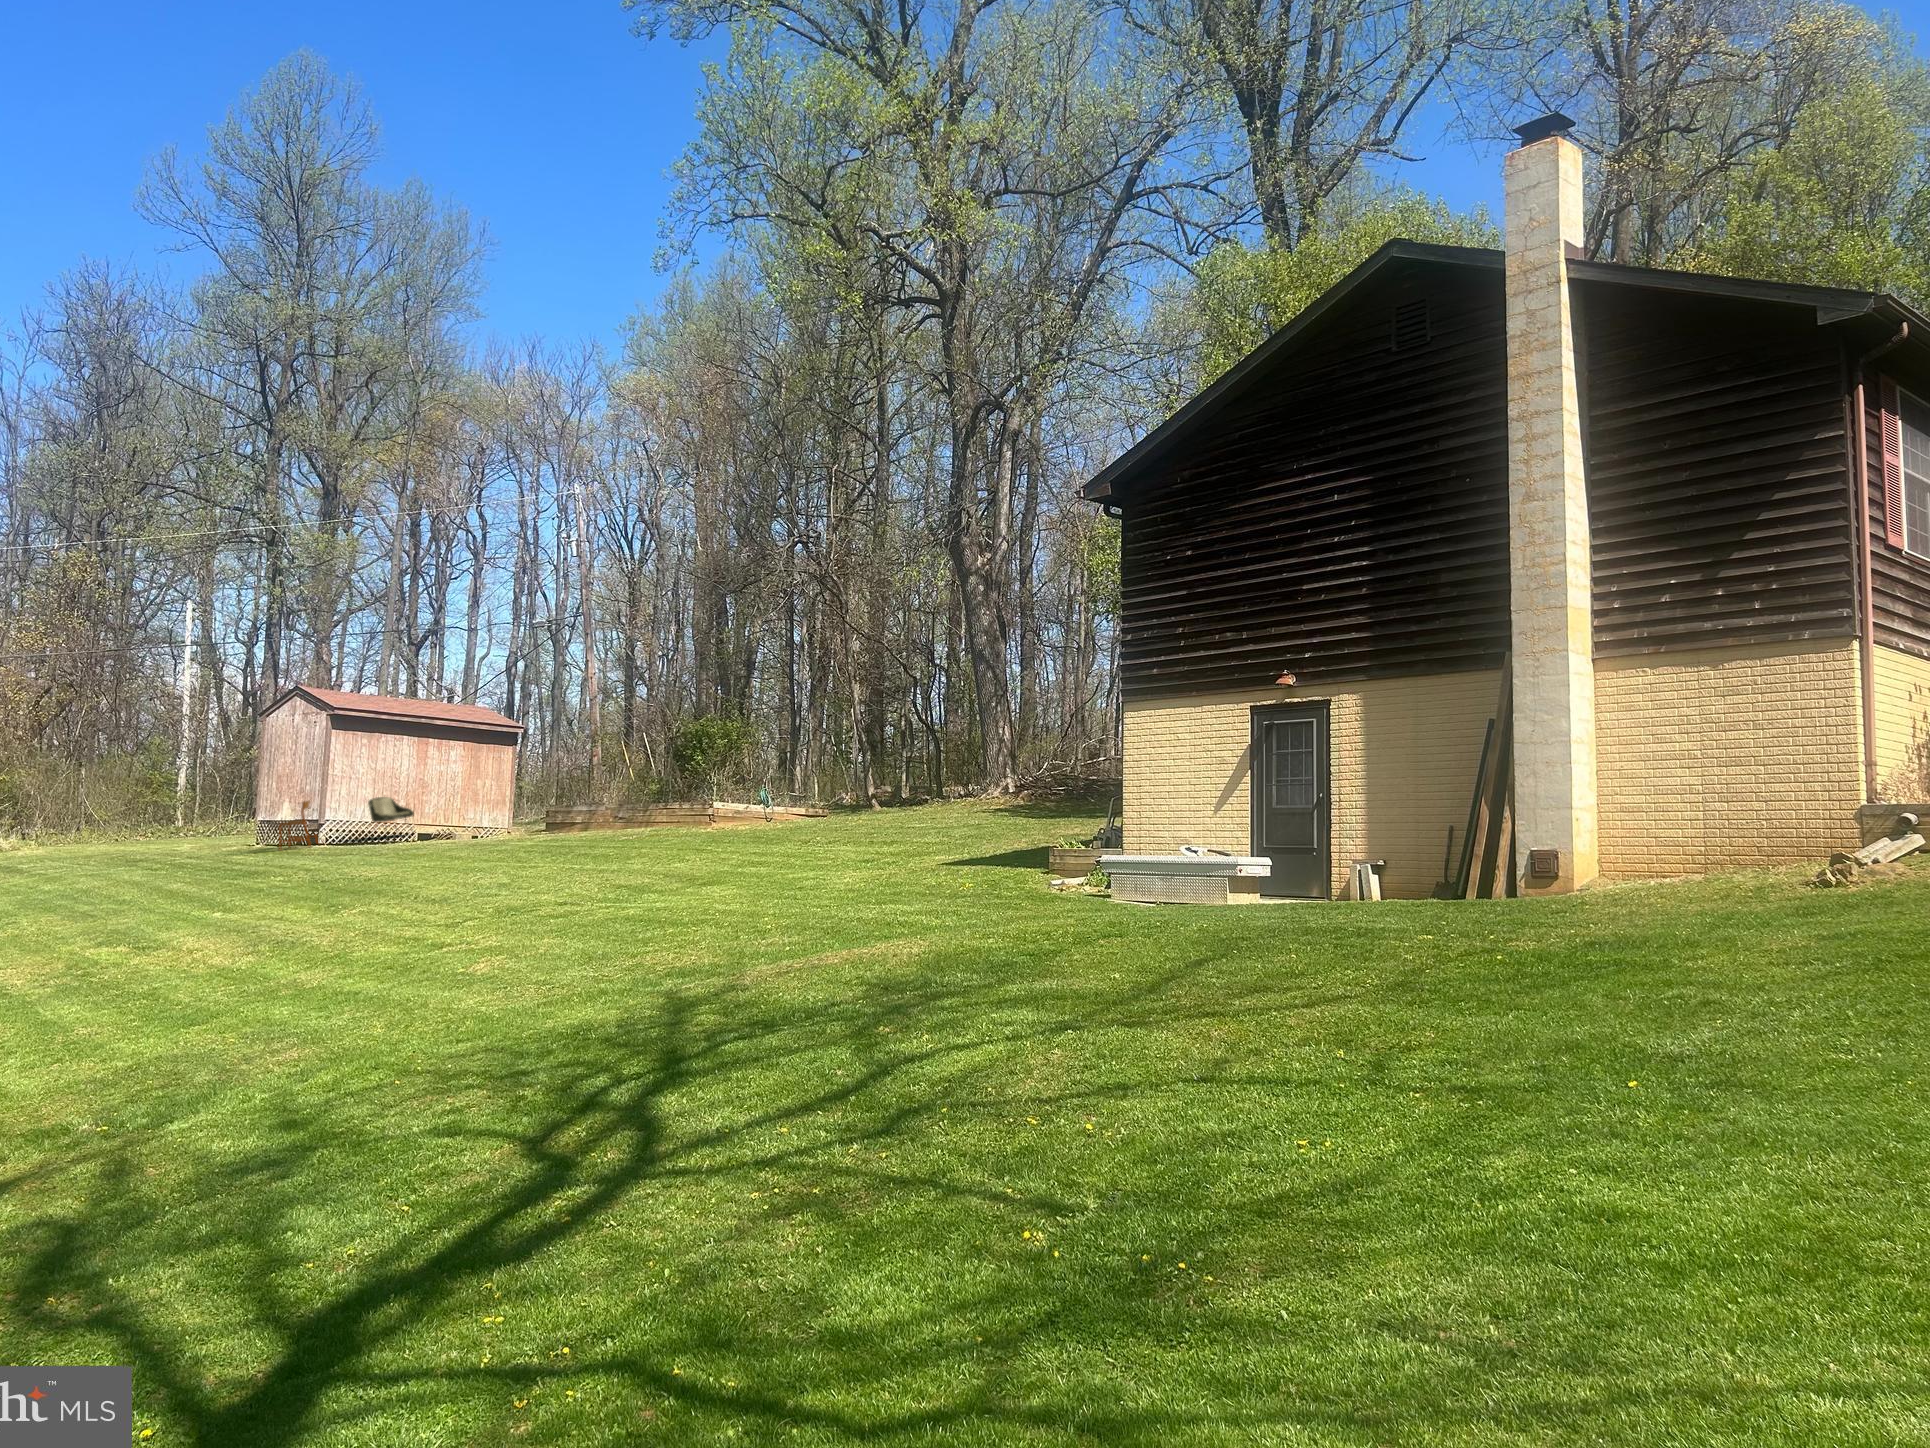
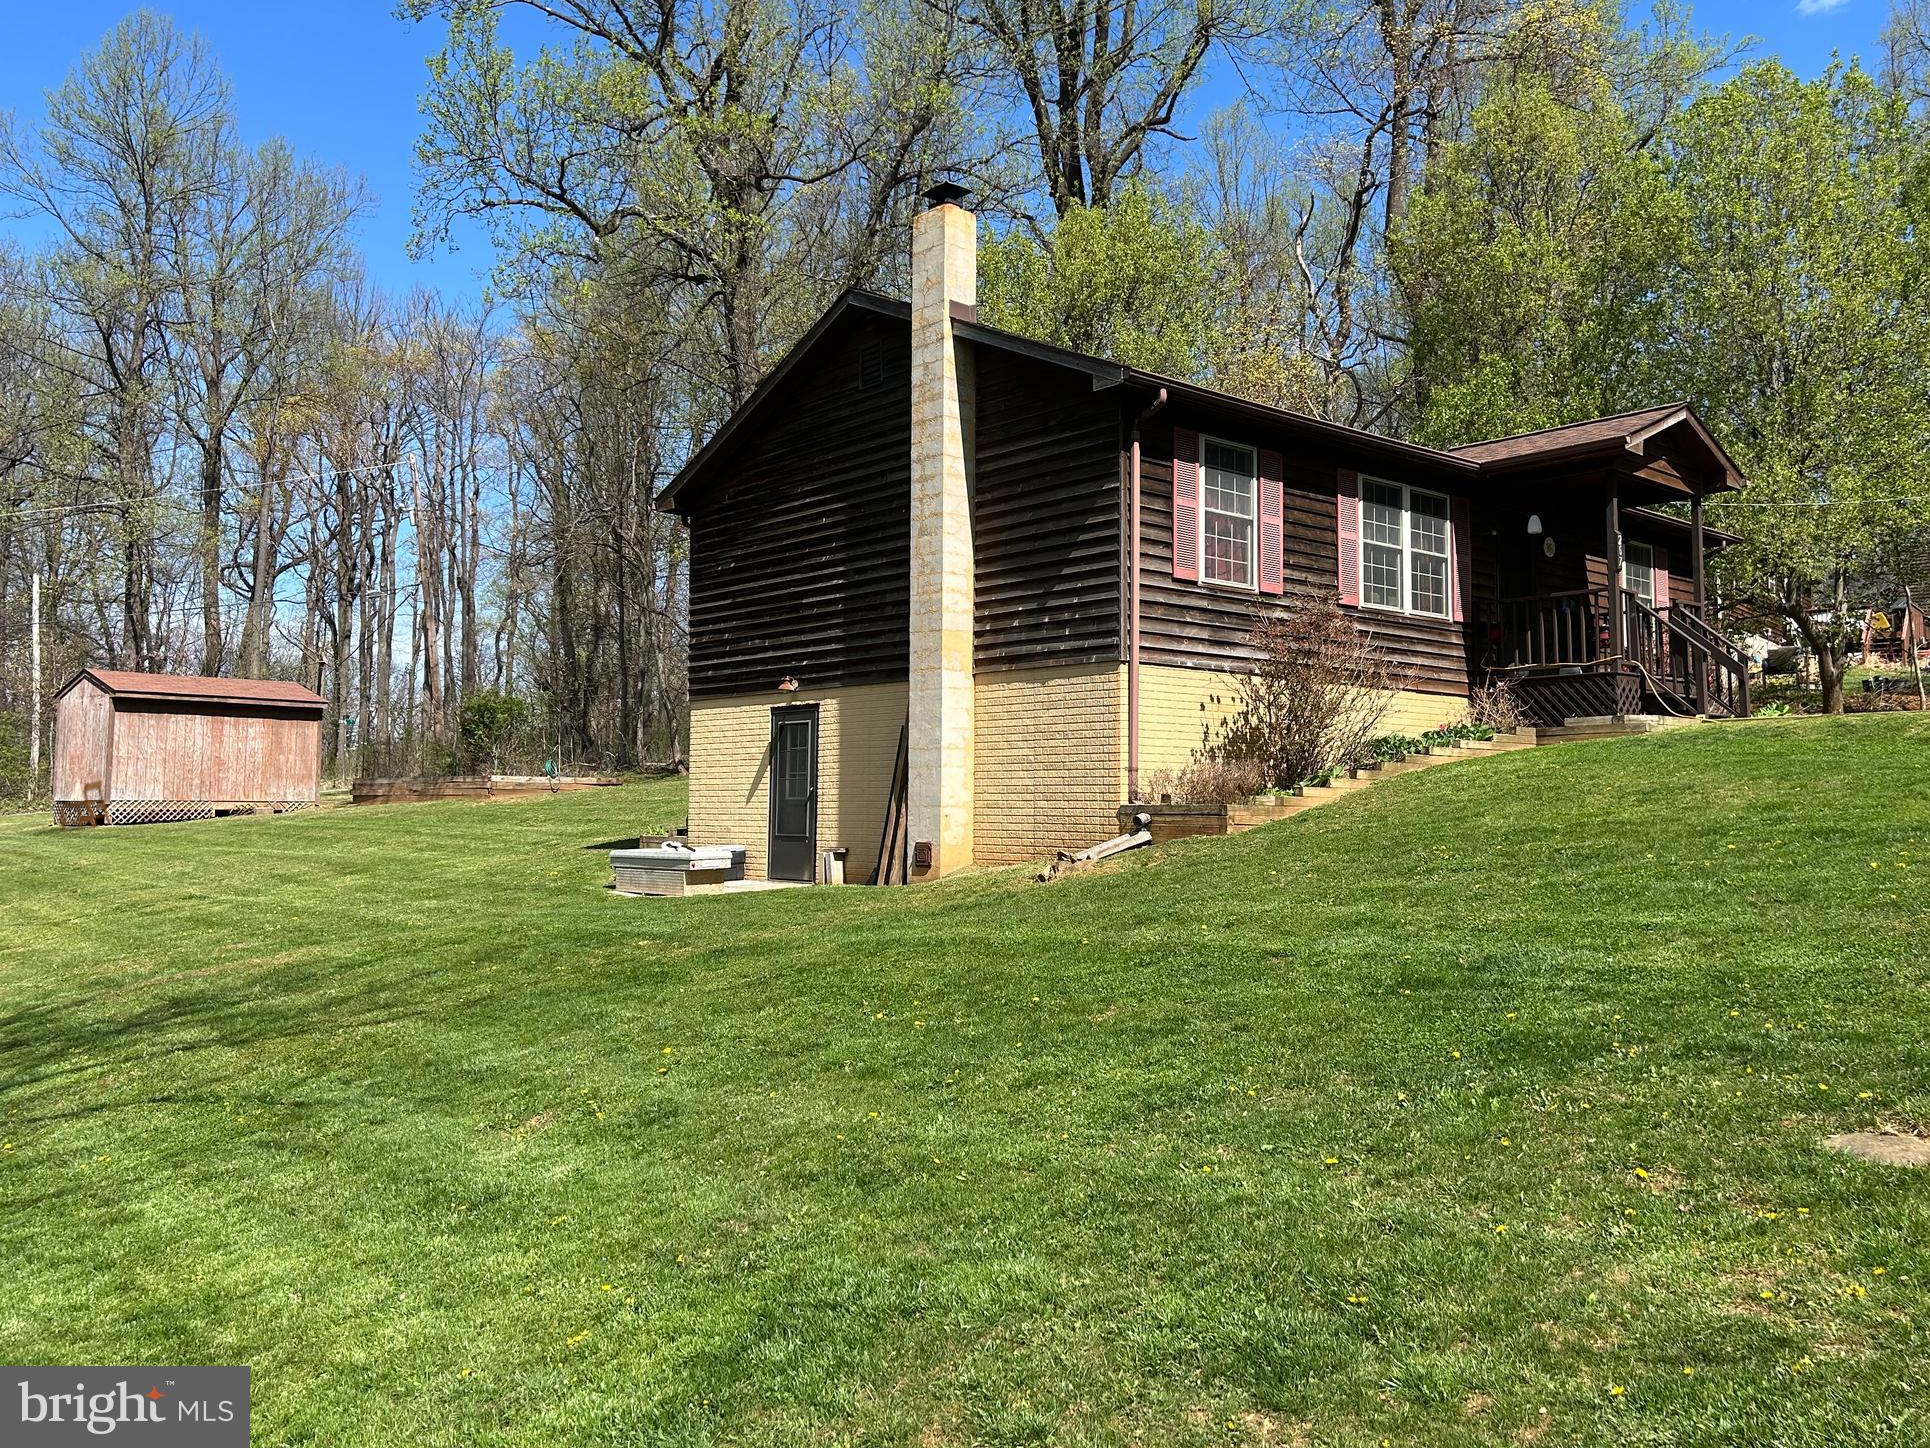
lounge chair: present [368,797,414,839] -> none [157,776,205,818]

